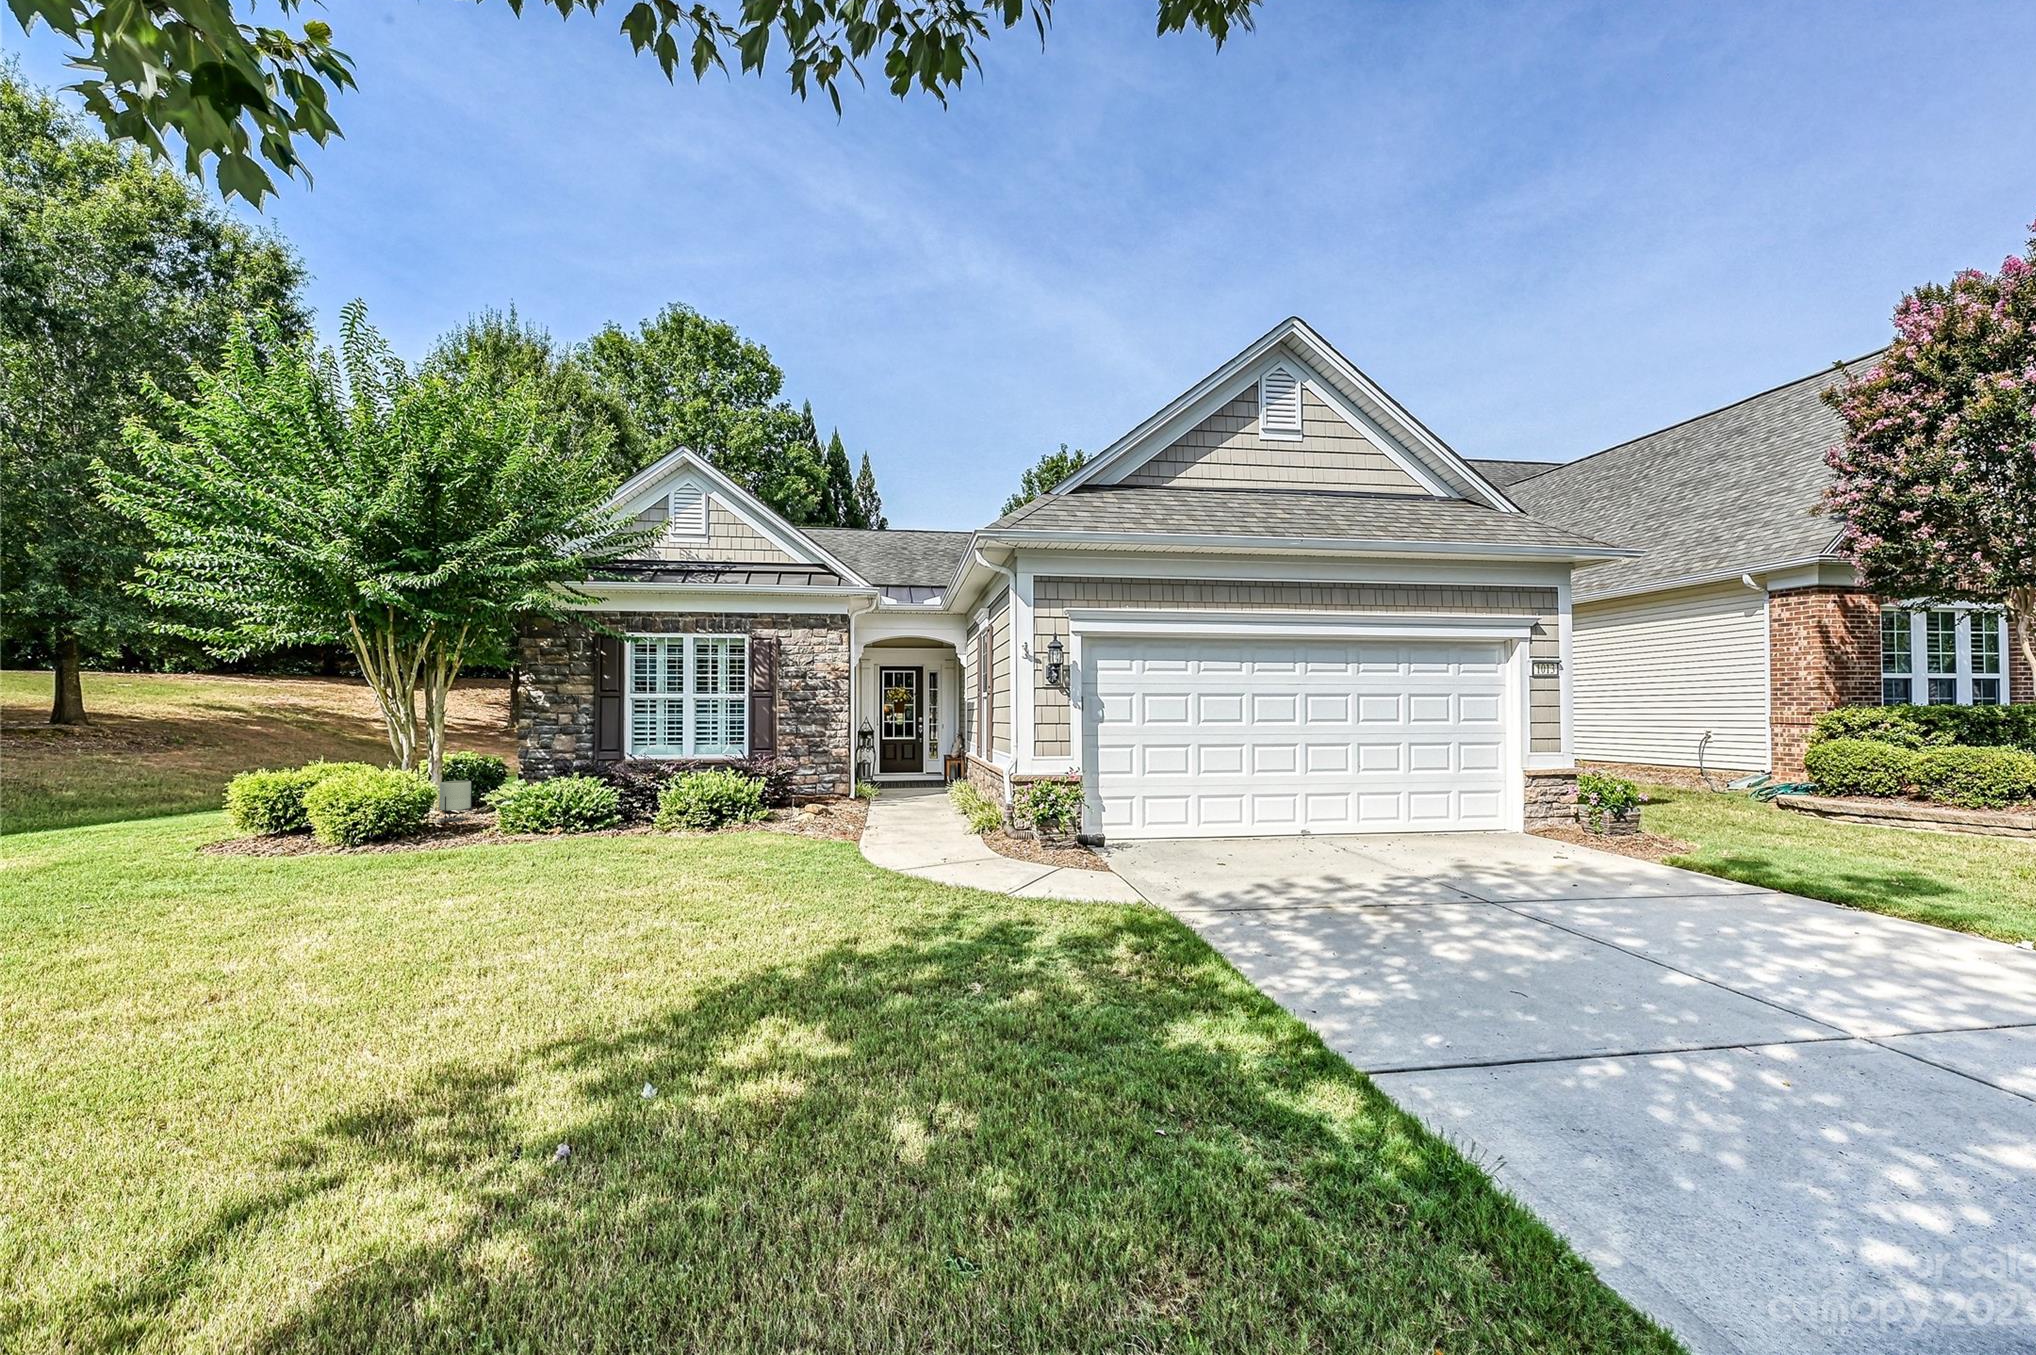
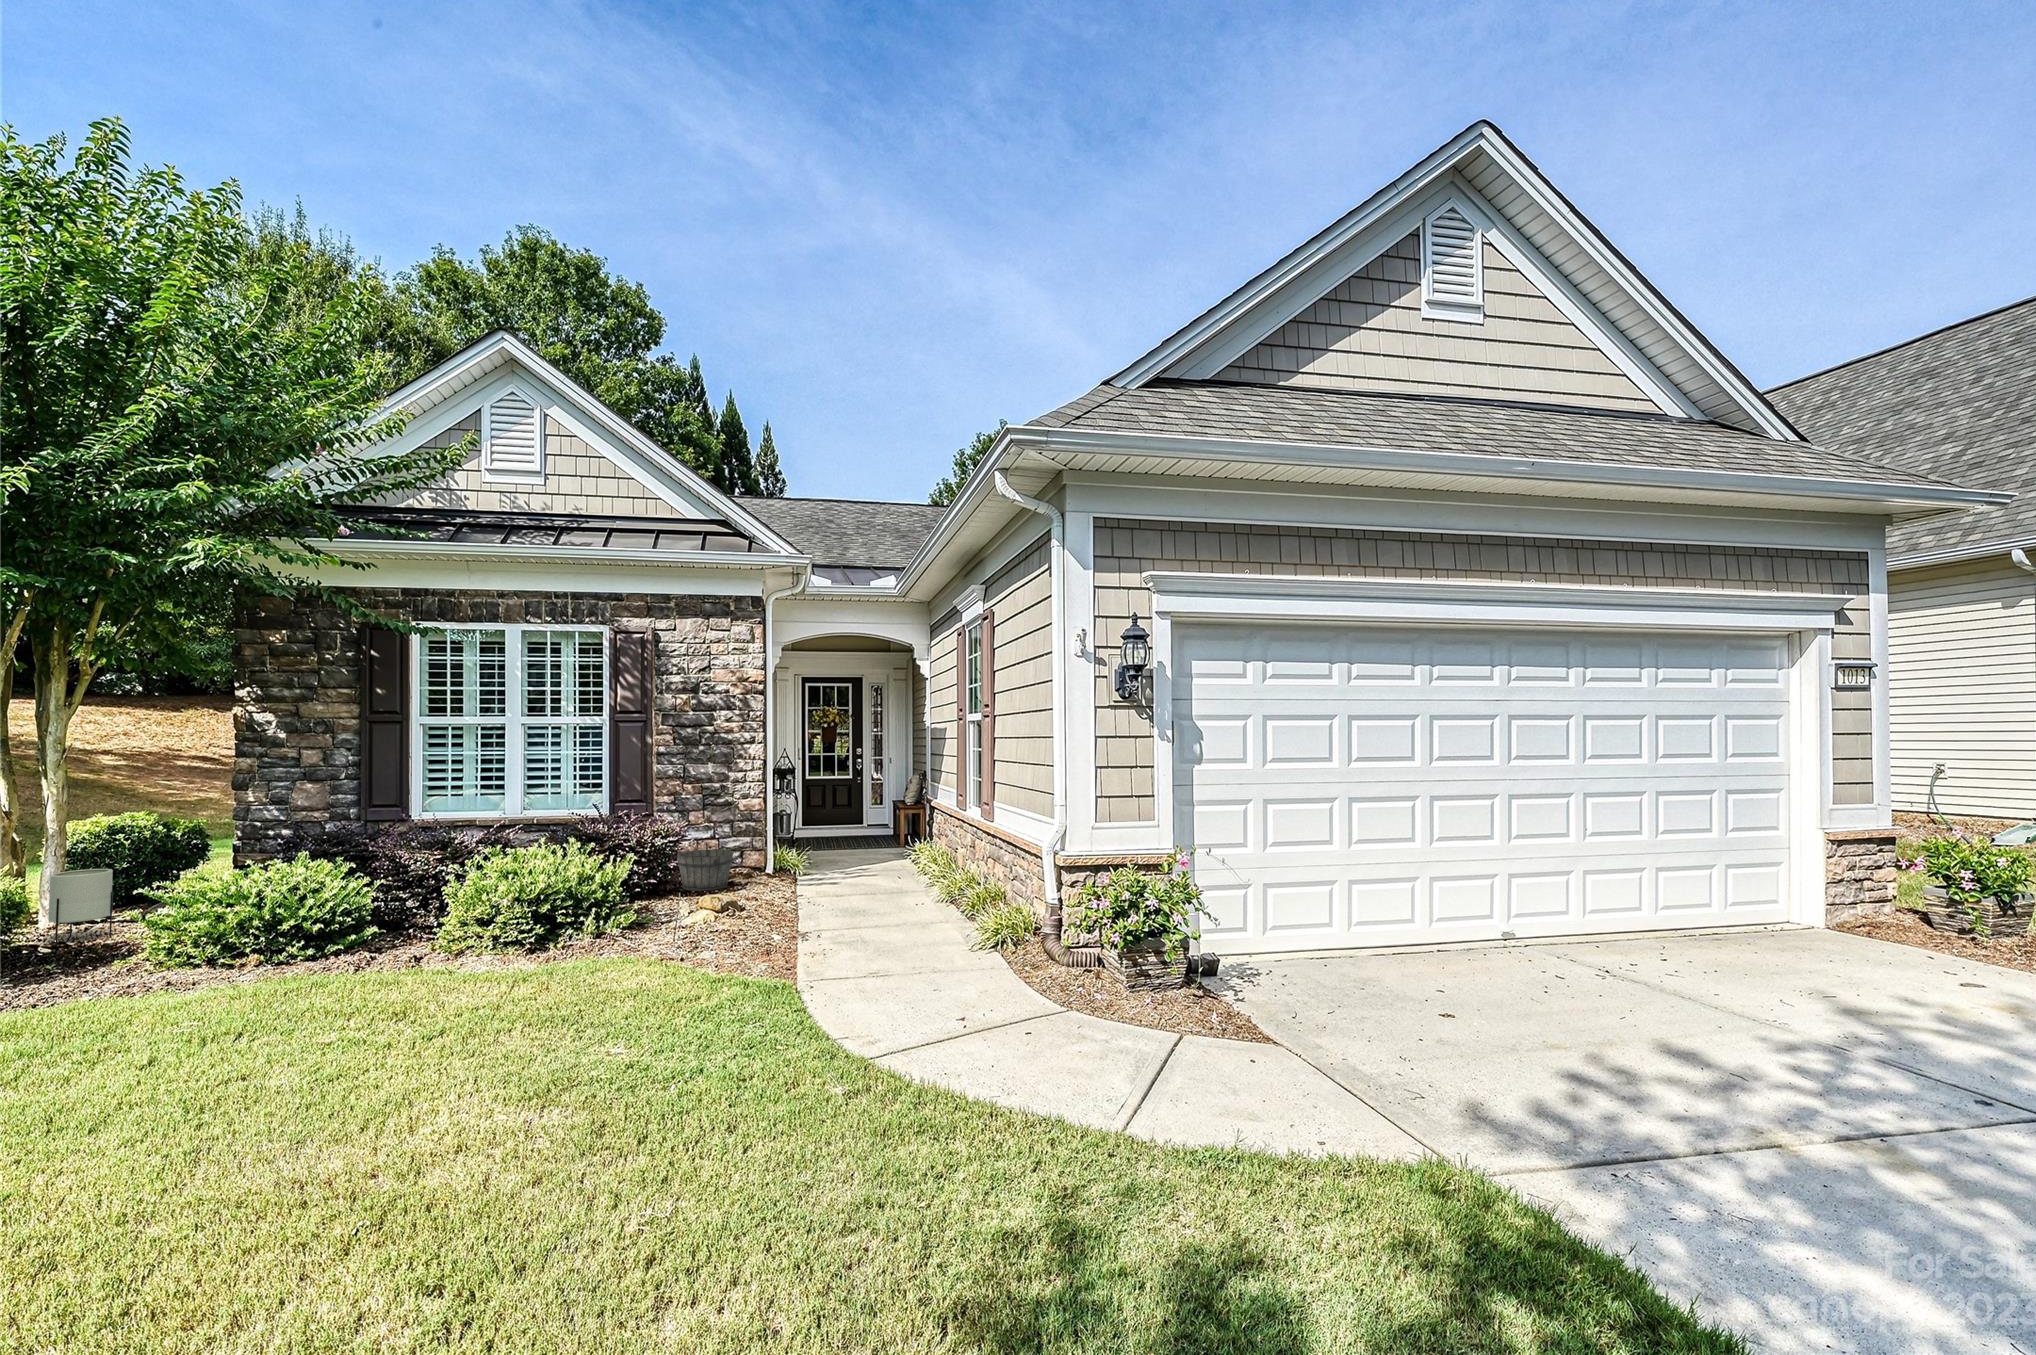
wooden bucket: none [792,773,828,804] -> present [677,841,733,891]

